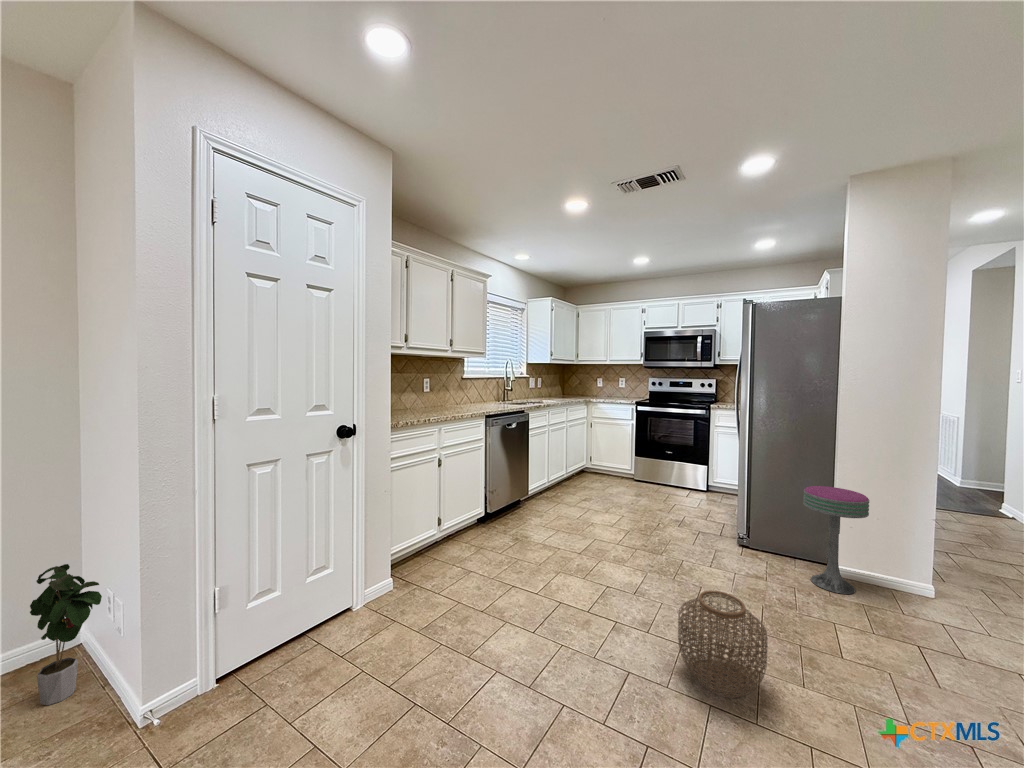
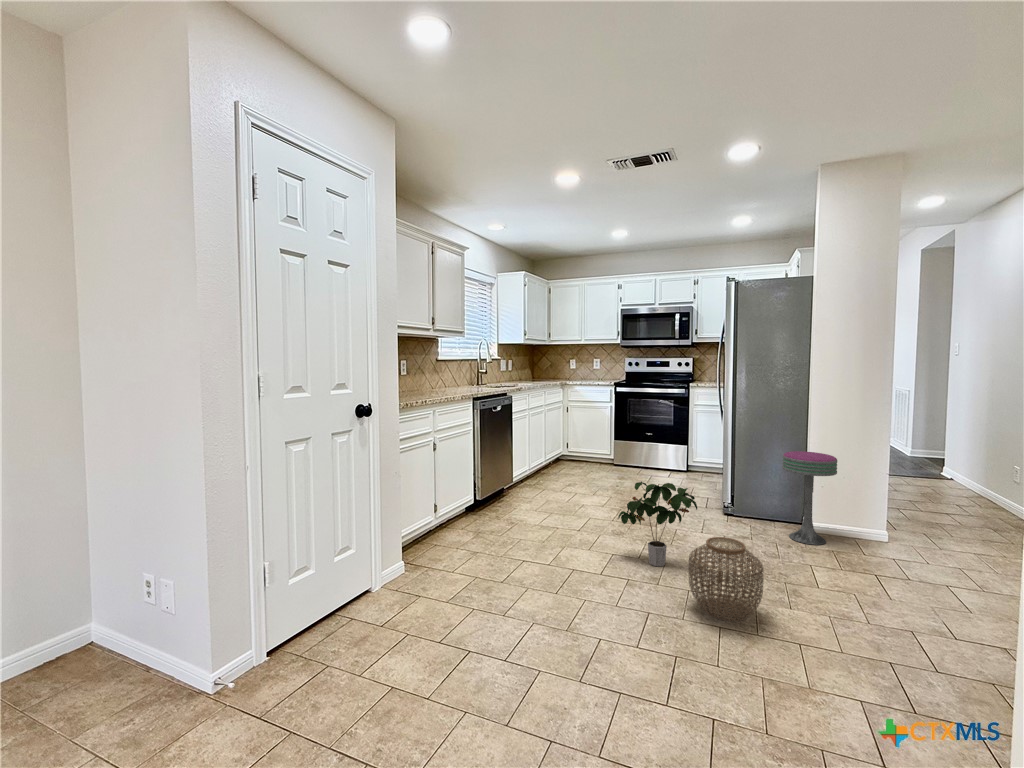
potted plant: present [30,564,102,705] -> present [618,481,697,566]

